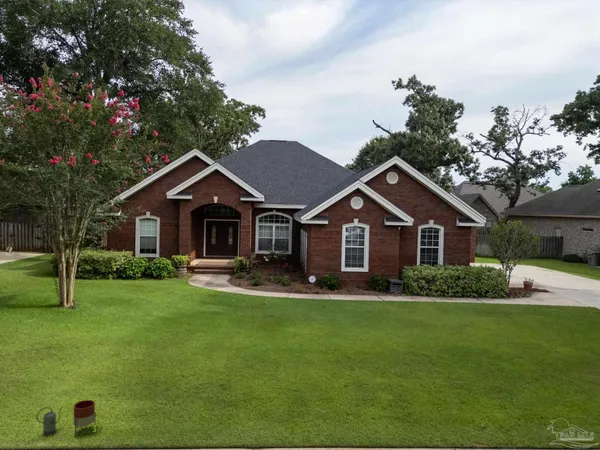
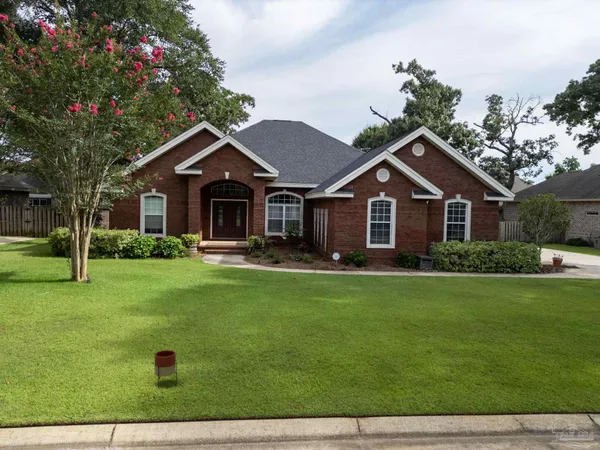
watering can: present [36,407,62,436] -> none [116,356,140,387]

